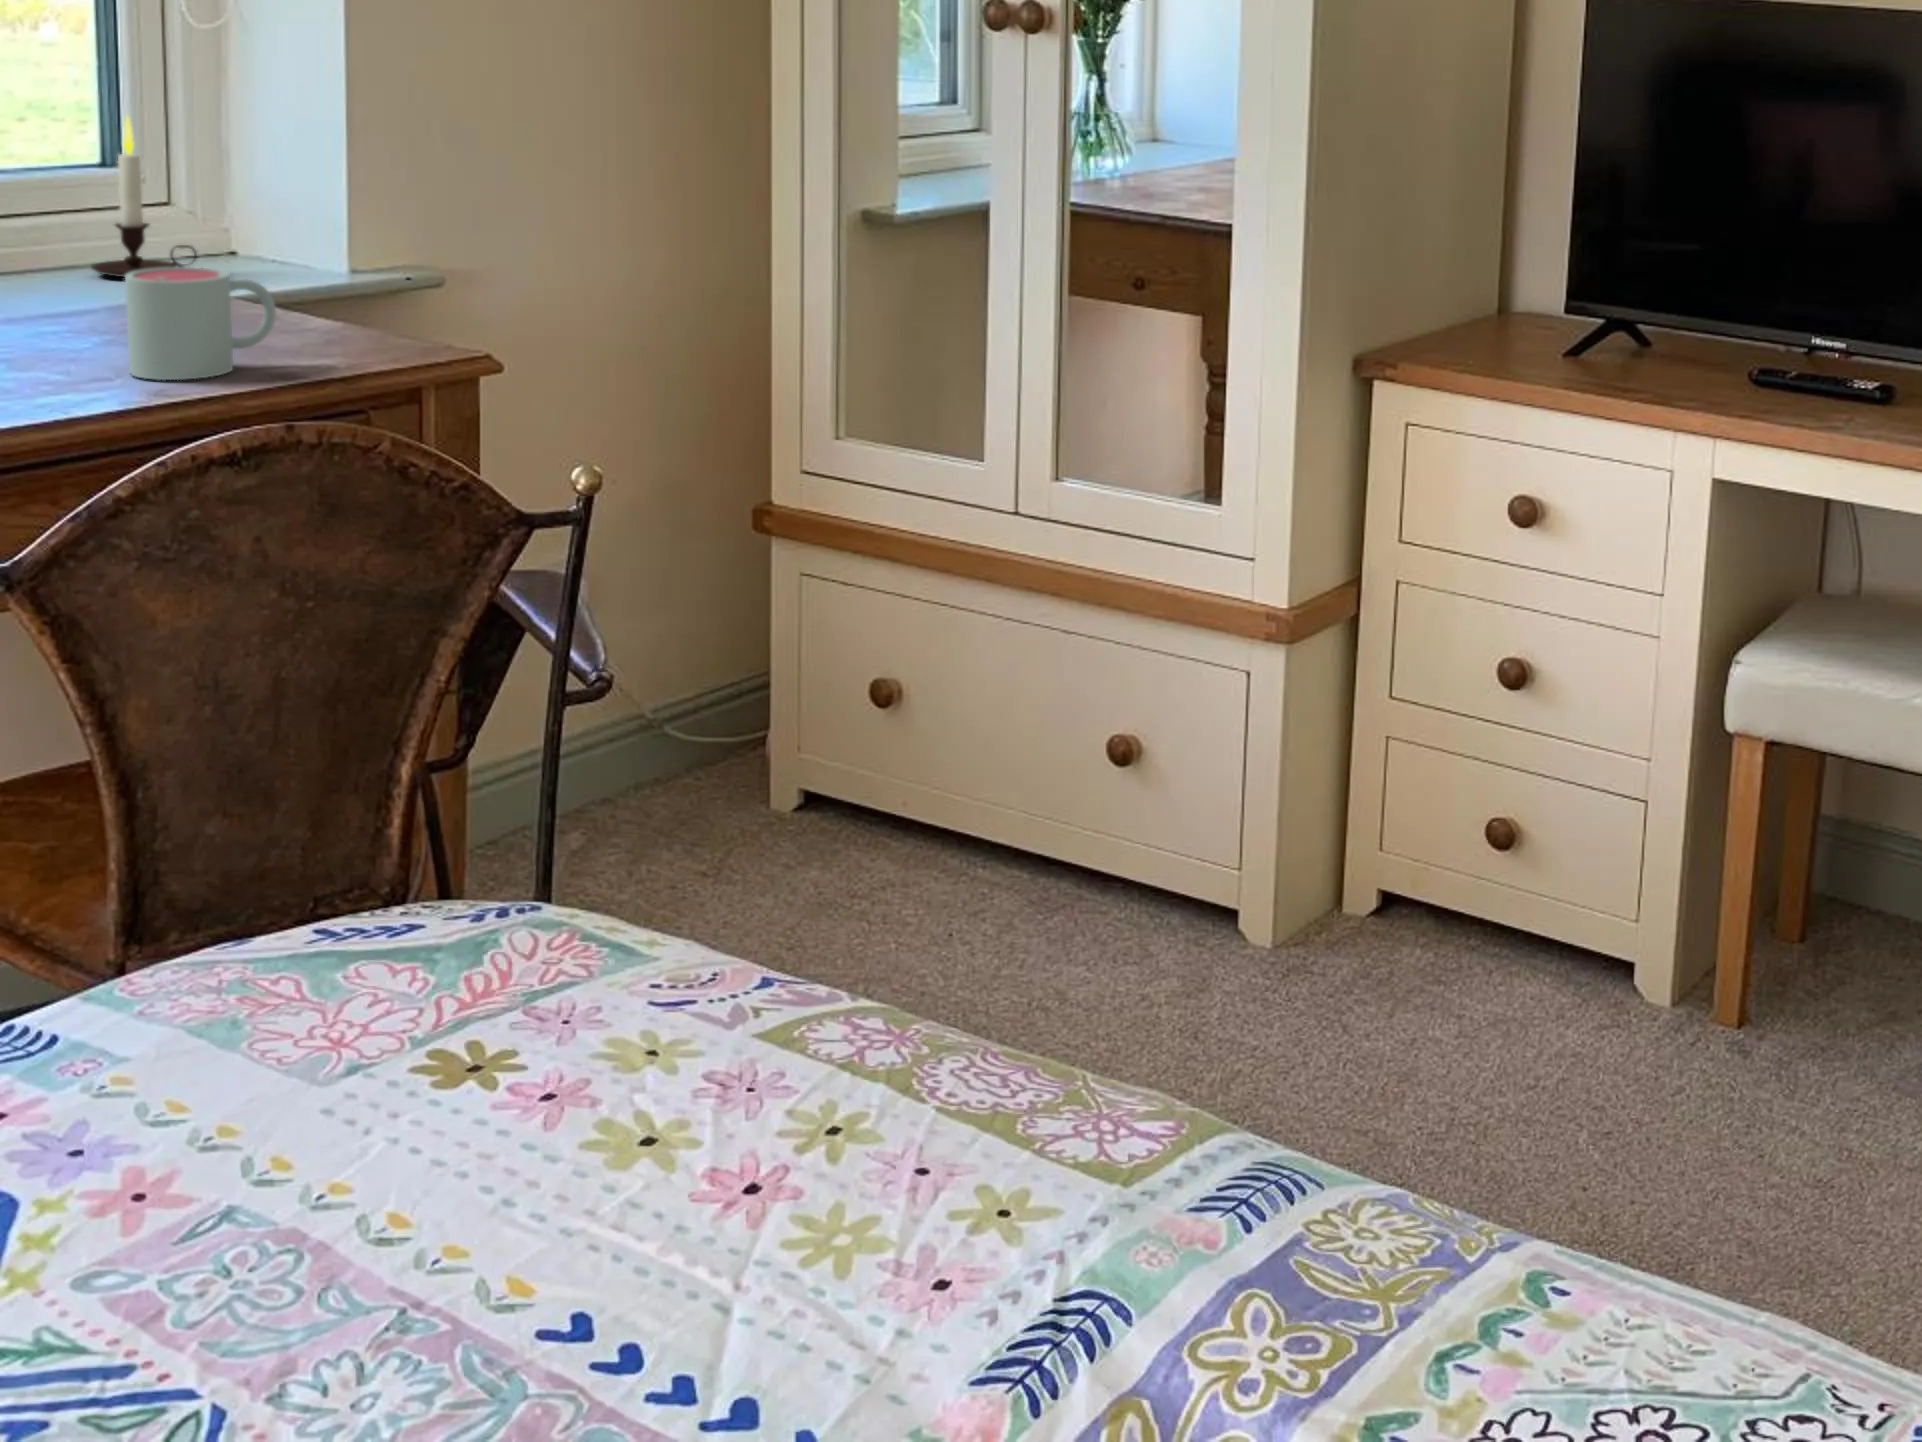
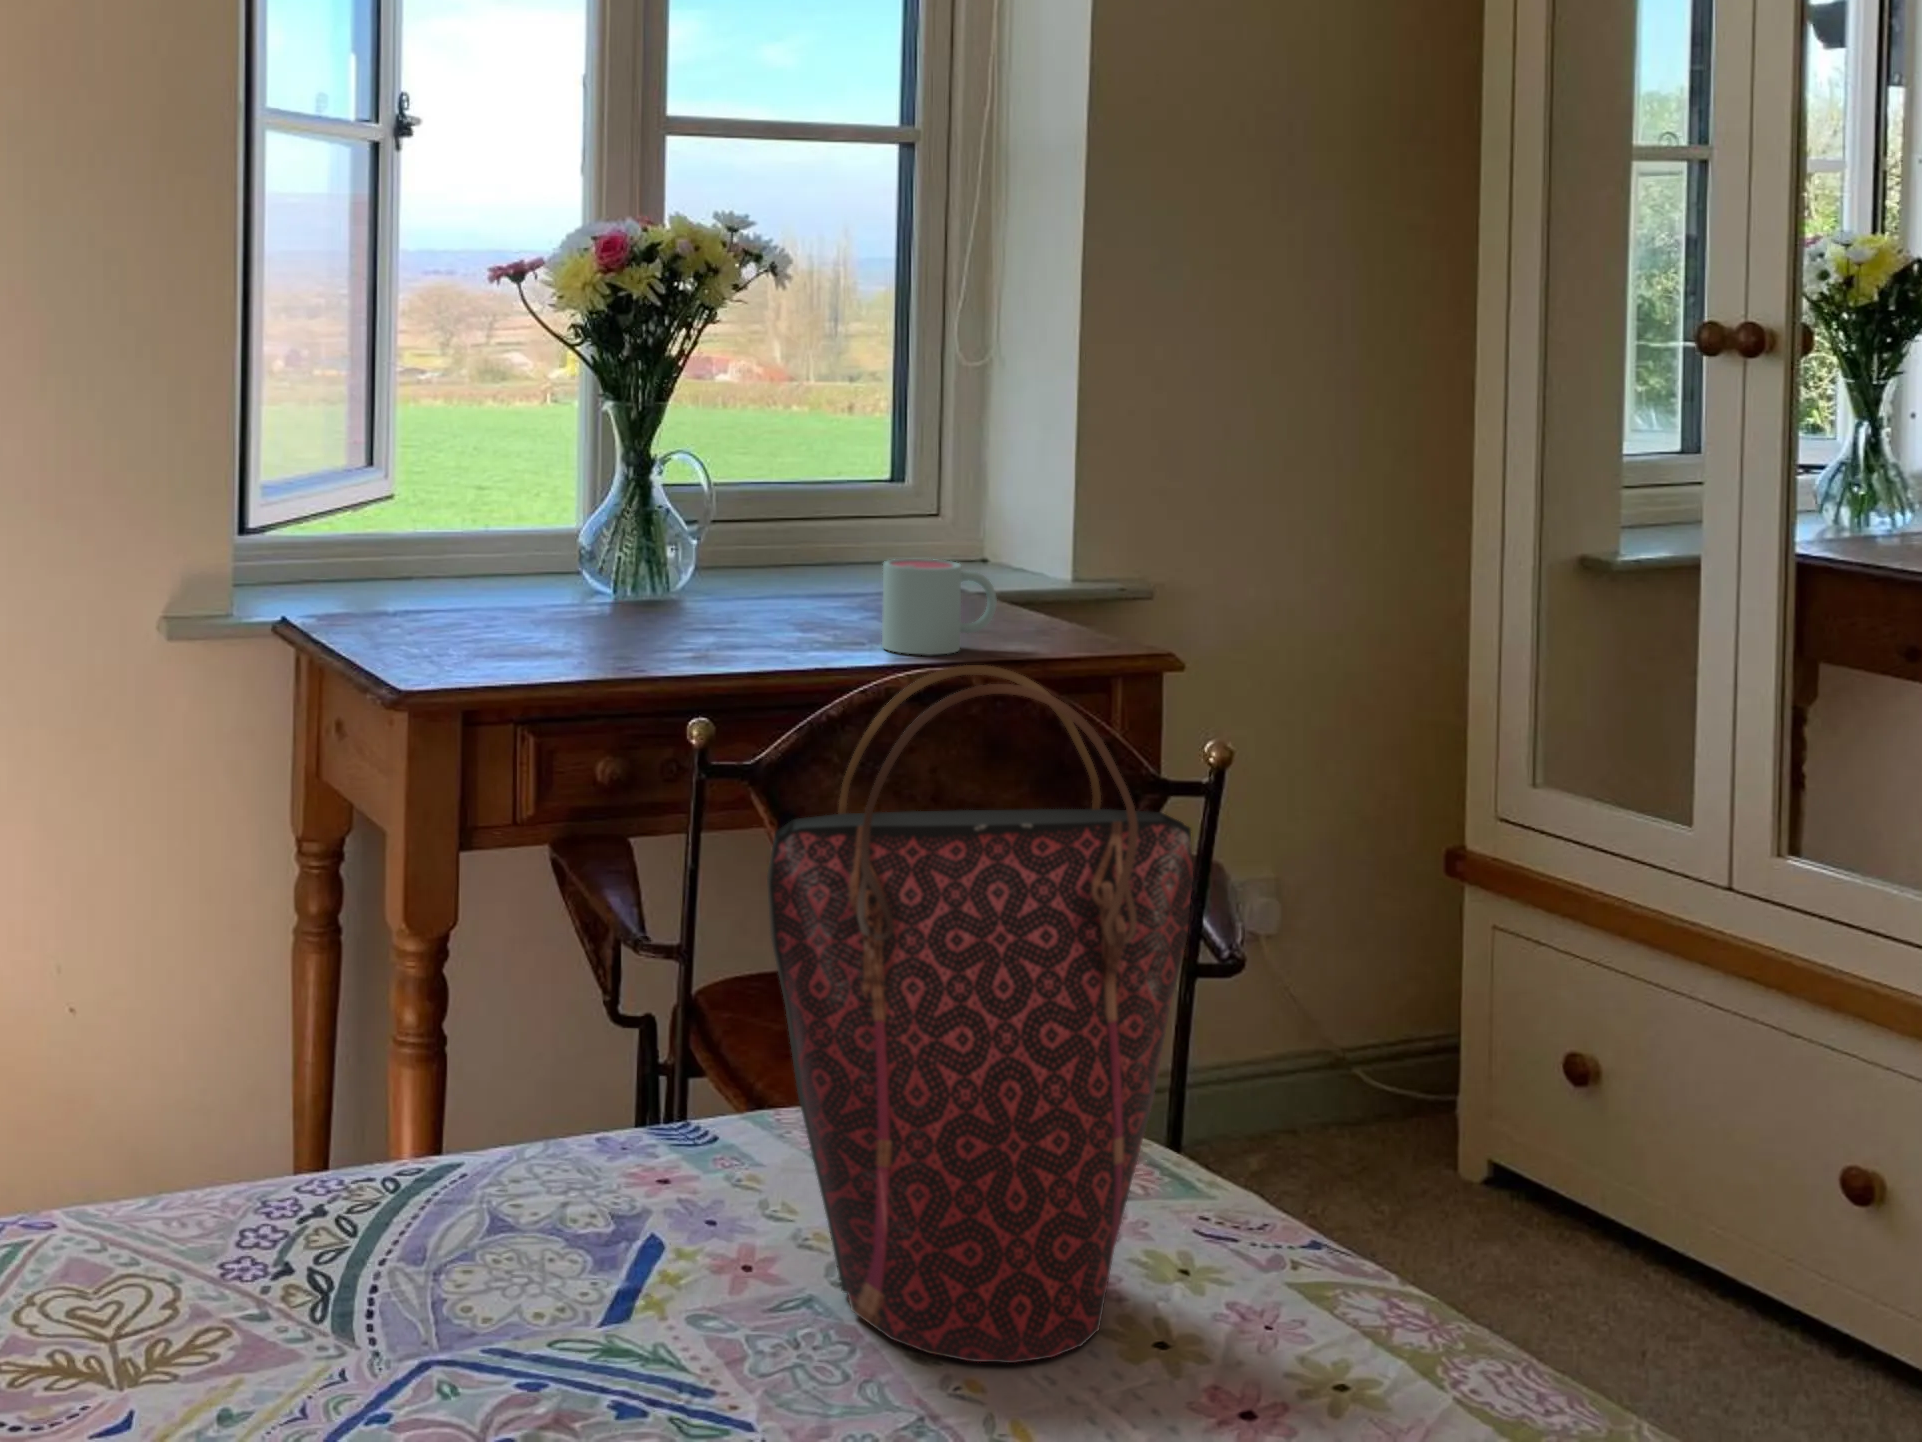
candle: present [91,117,197,277] -> none [876,440,956,579]
handbag: none [146,477,656,1234] -> present [767,665,1193,1363]

